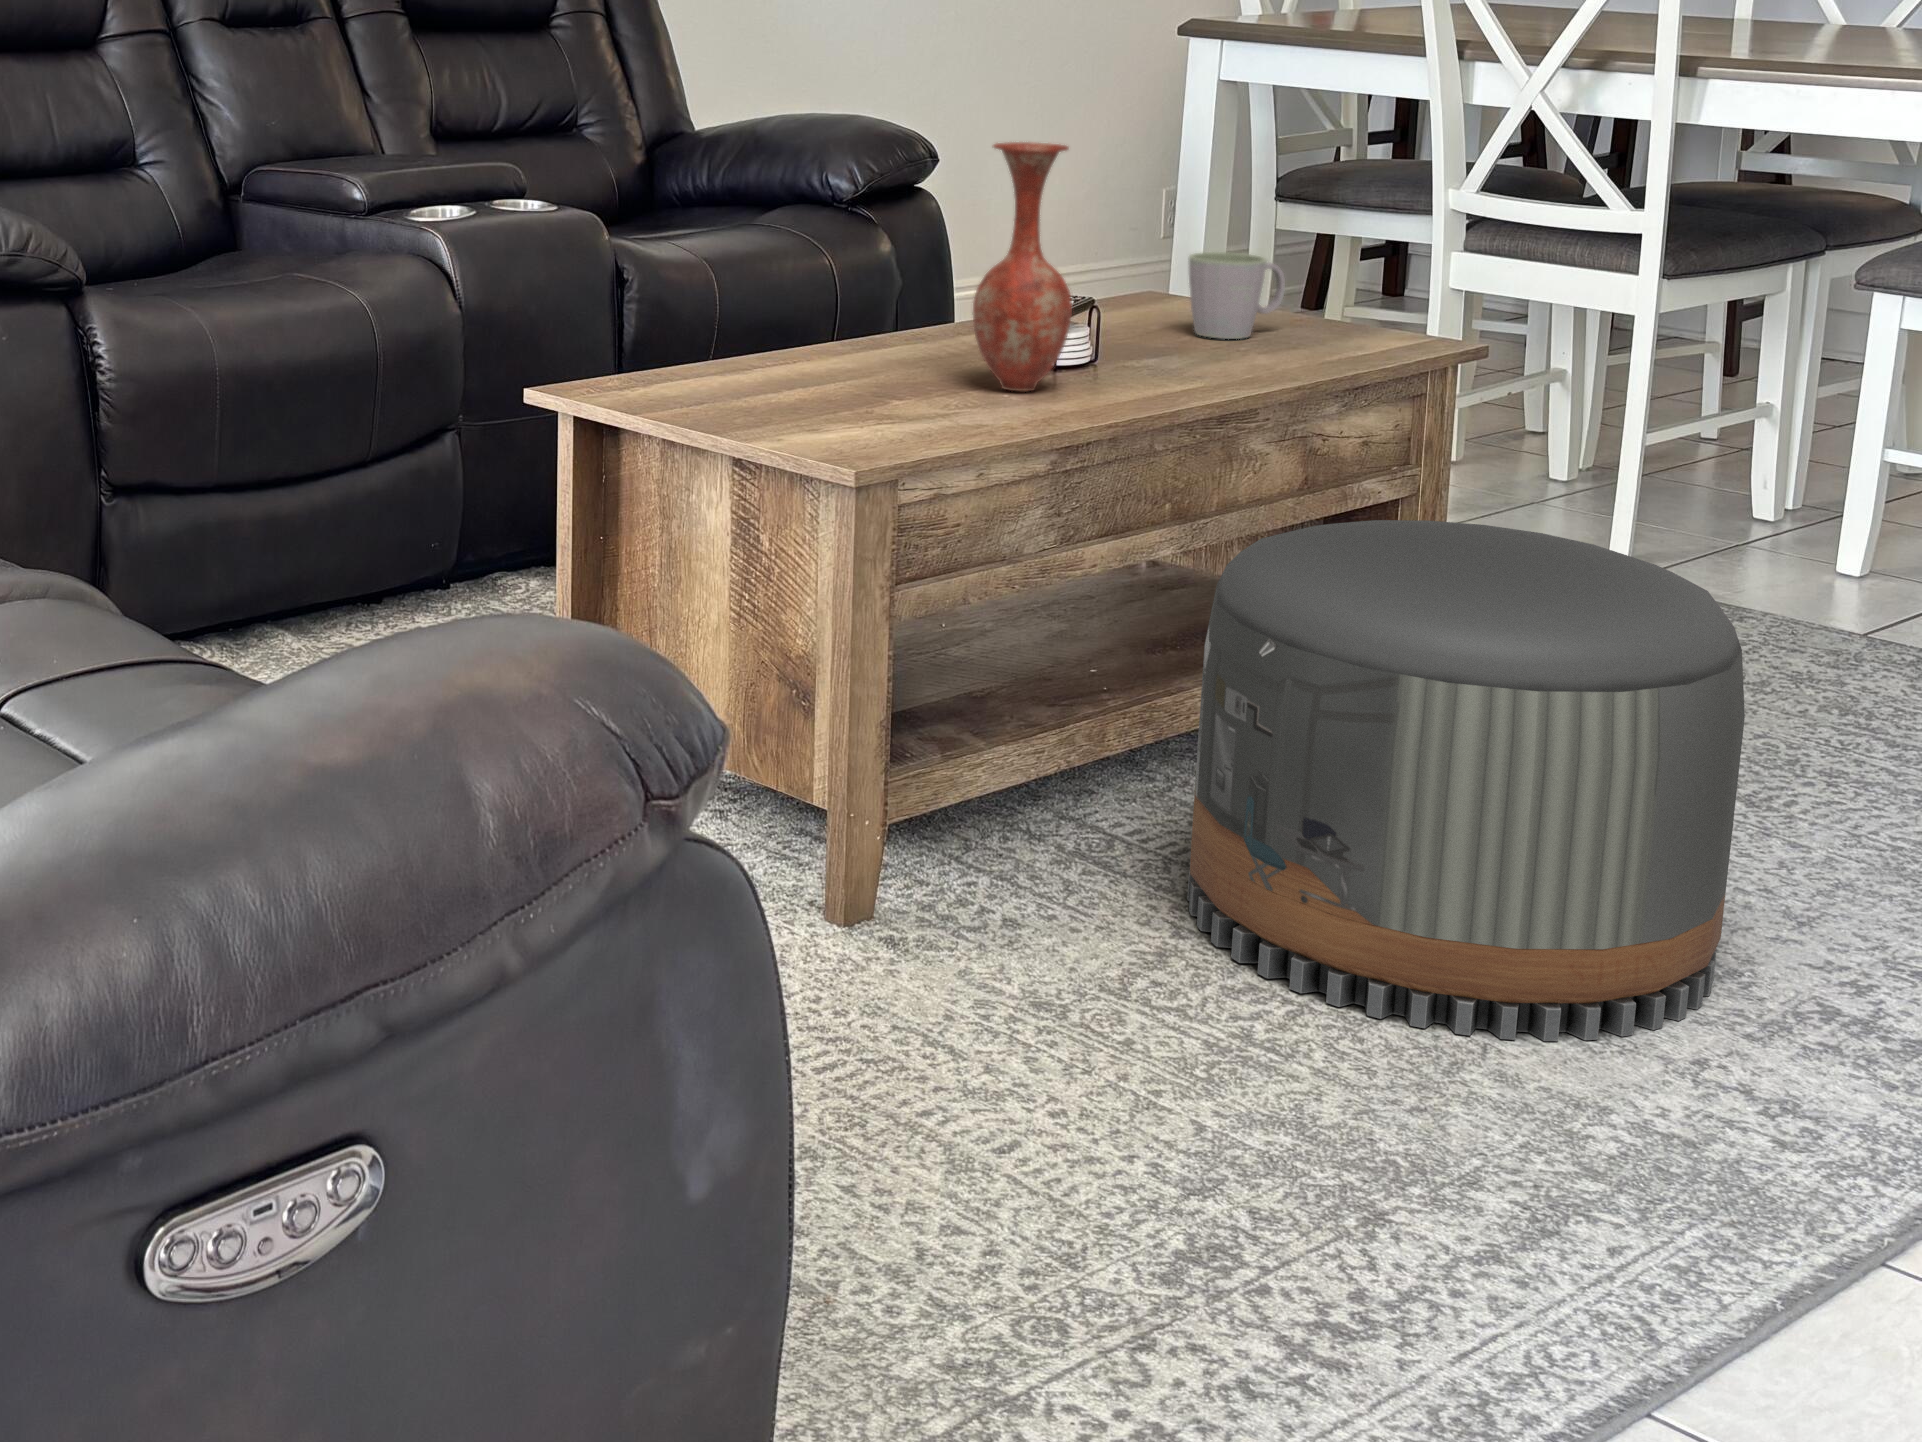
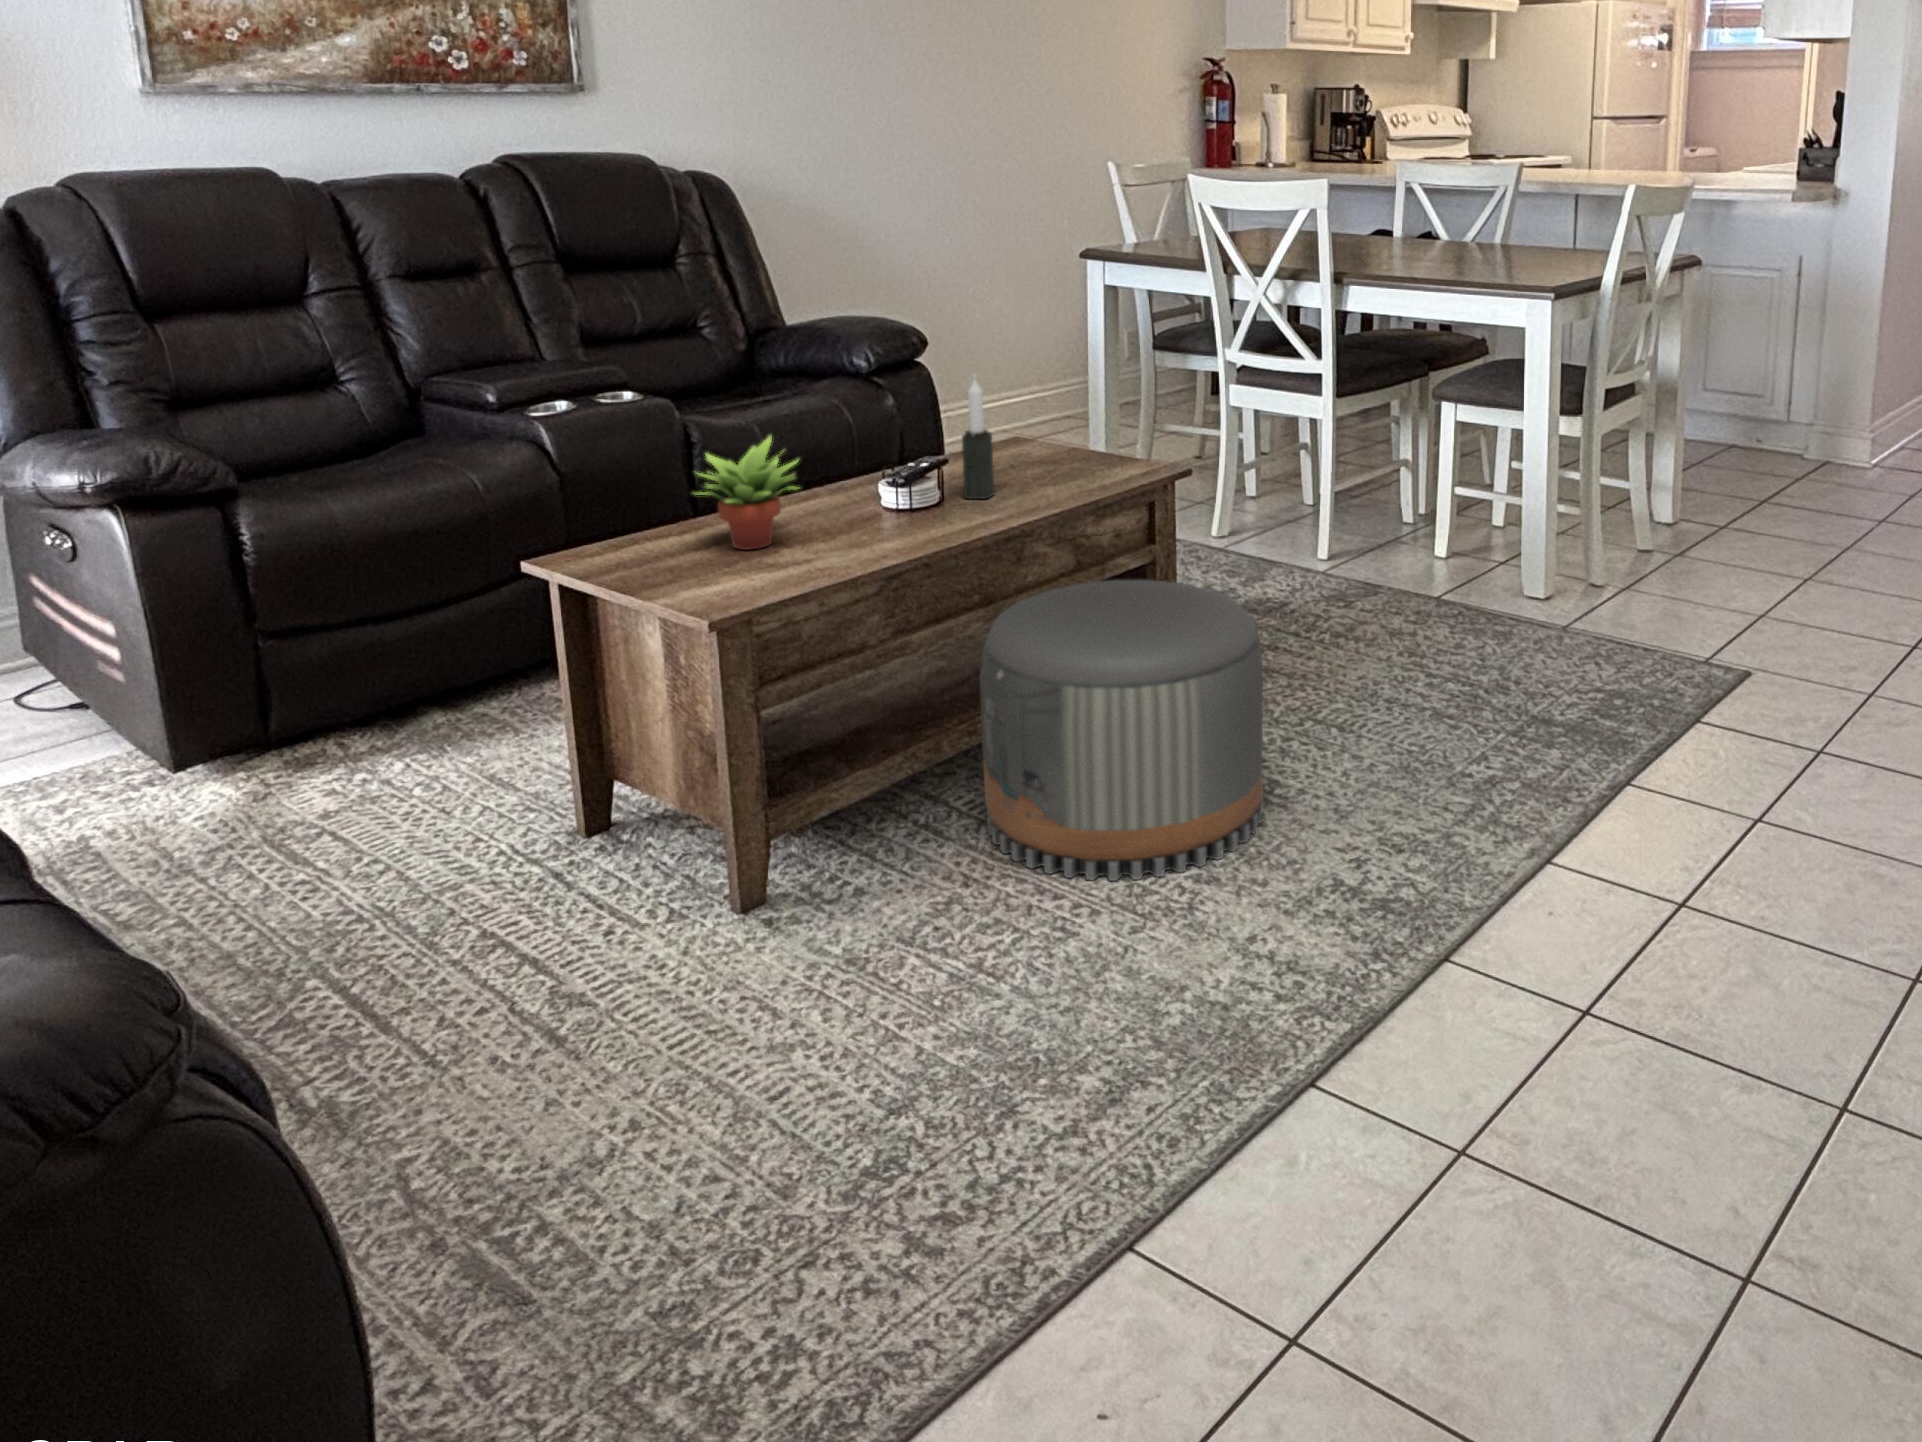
vase: present [973,142,1072,391] -> none [855,371,916,521]
candle: none [1128,160,1184,373] -> present [962,375,994,499]
succulent plant: none [739,232,914,413] -> present [698,435,799,550]
mug: present [1189,252,1285,339] -> none [1013,417,1072,469]

